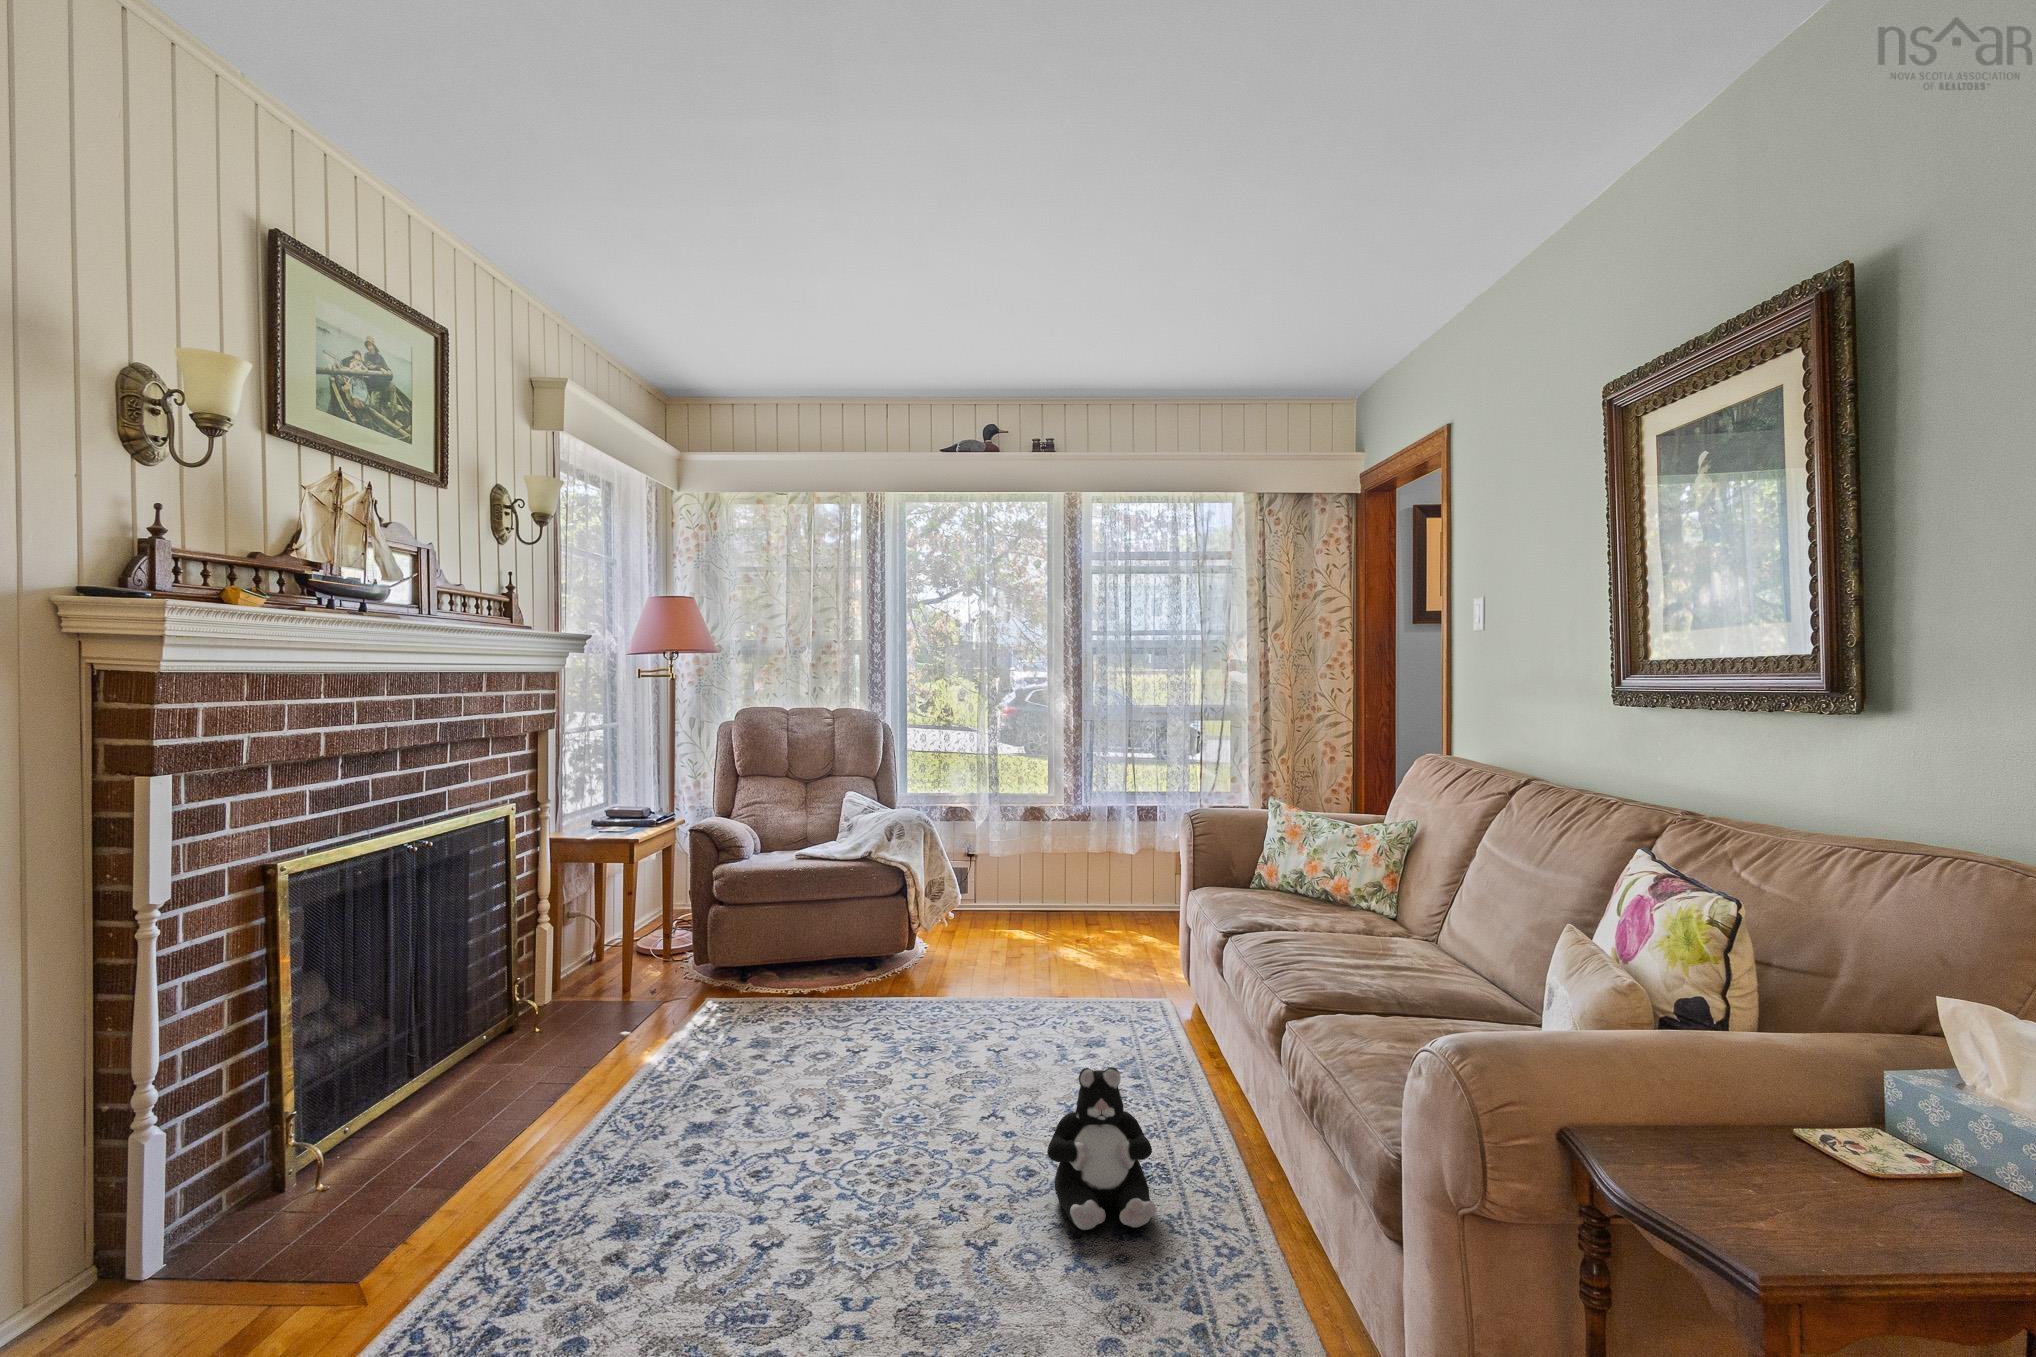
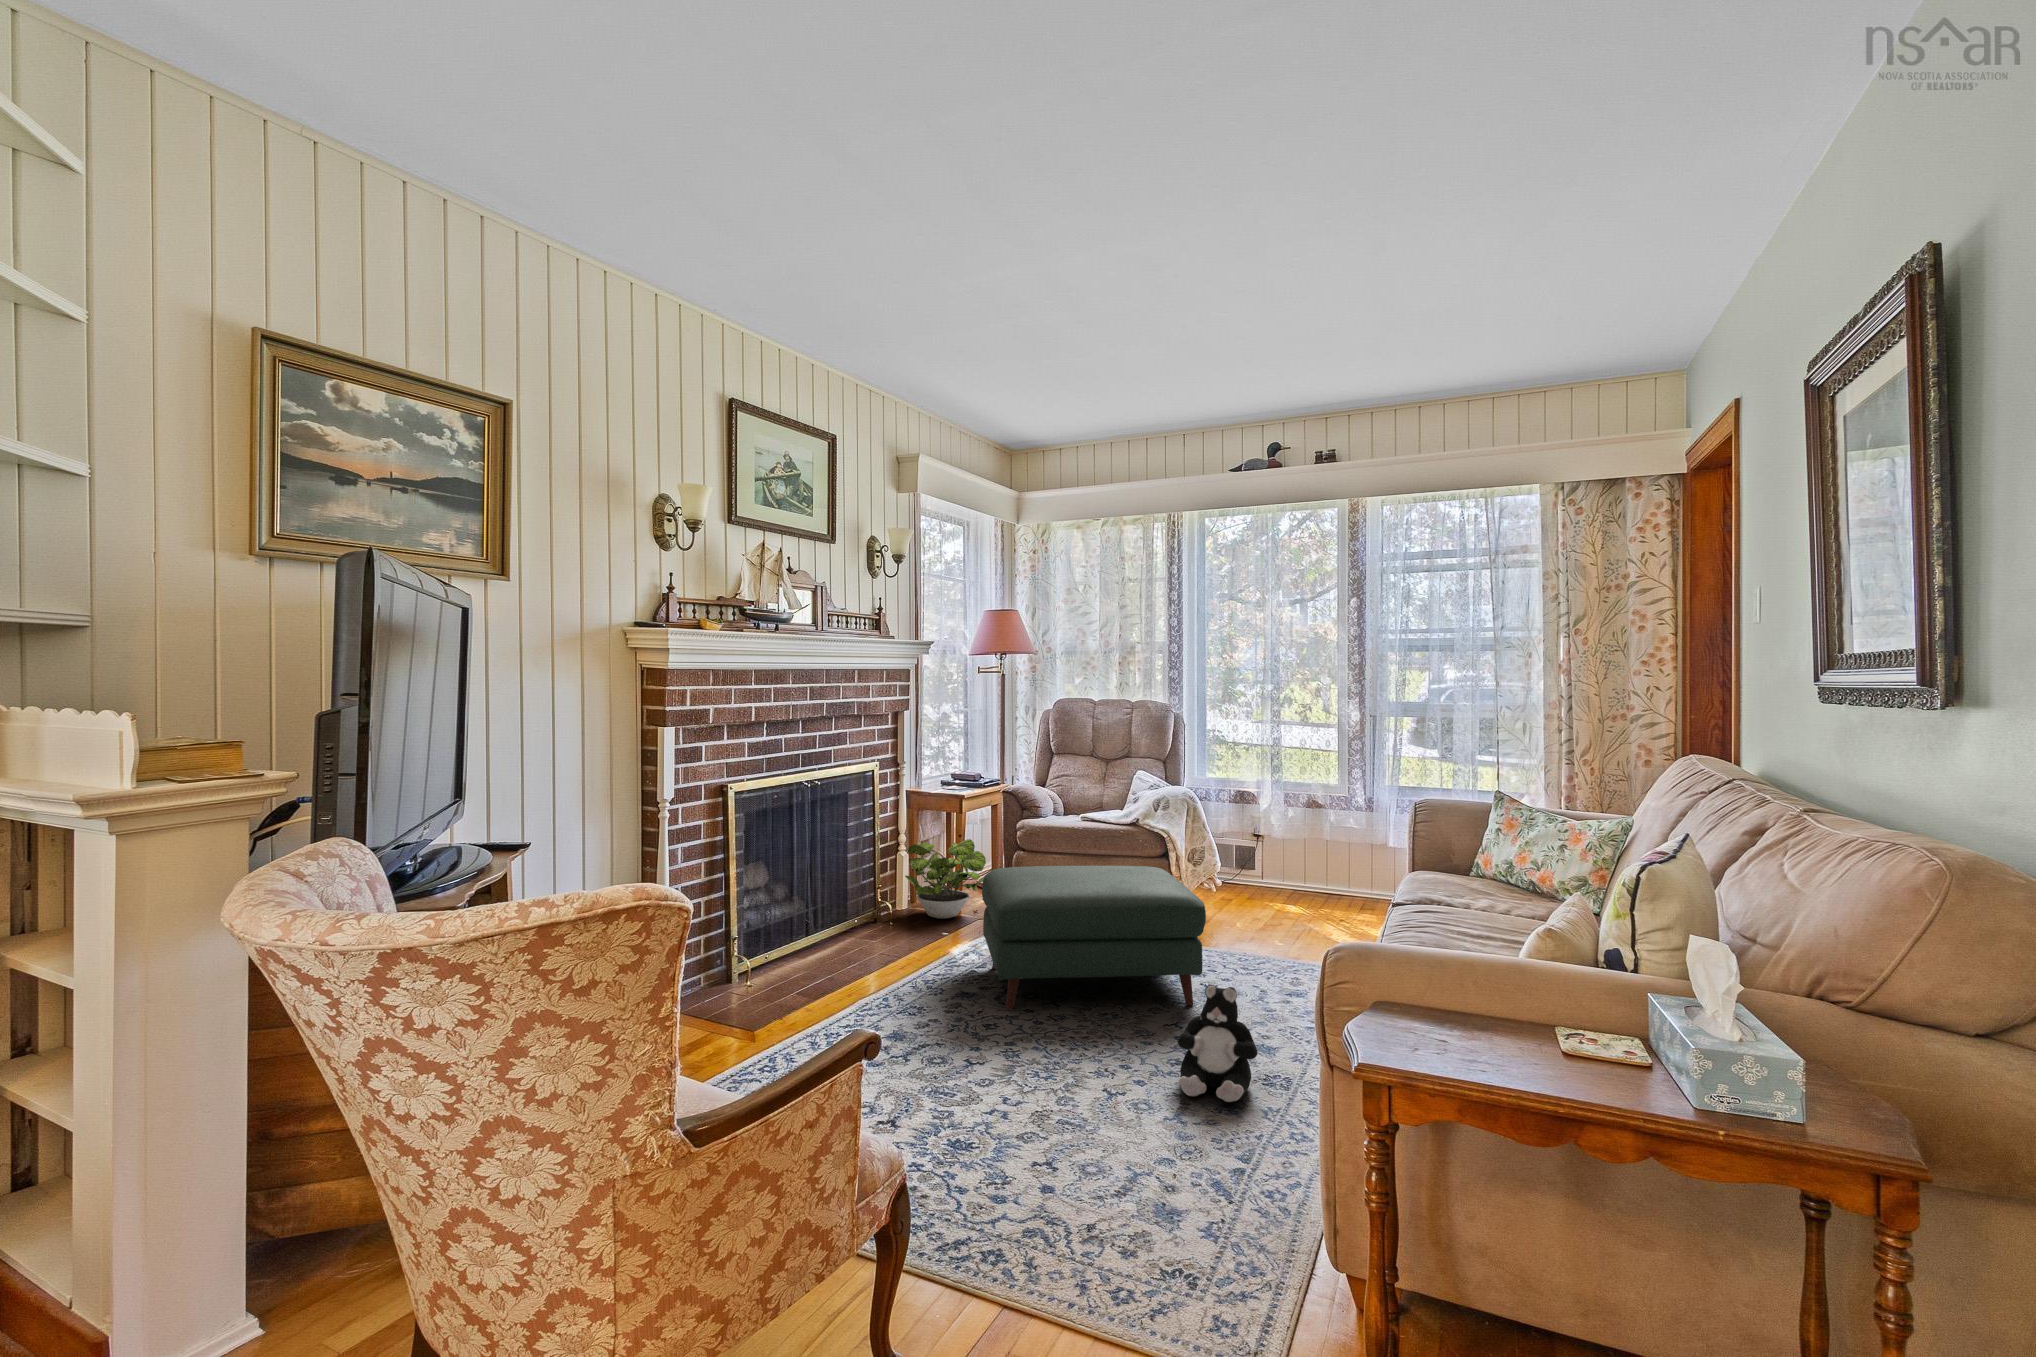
potted plant: none [554,900,677,1013] -> present [905,839,986,919]
ottoman: none [700,912,1016,1142] -> present [982,865,1206,1010]

